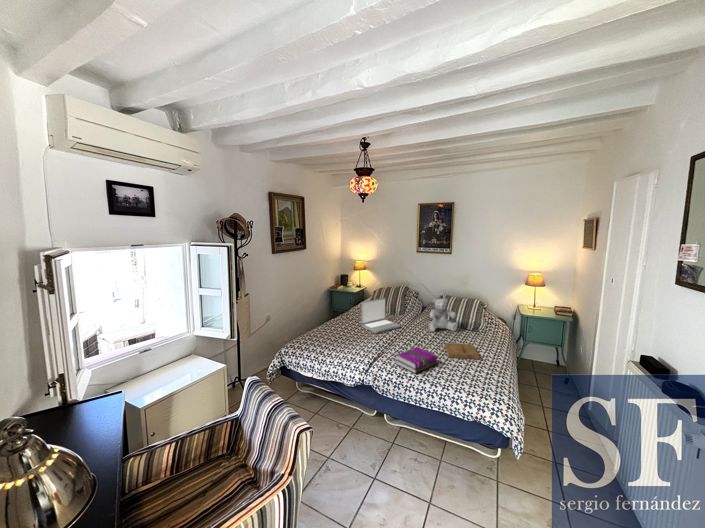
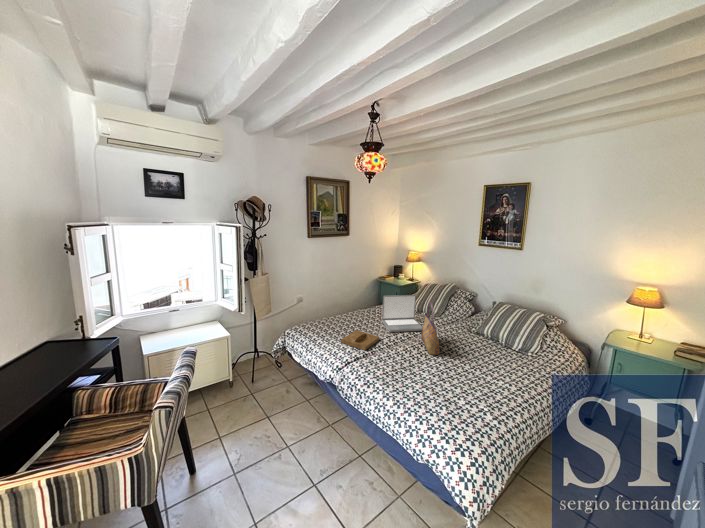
teddy bear: present [429,298,458,331] -> none [455,304,494,349]
tote bag: none [405,301,428,344] -> present [422,303,439,355]
tray: present [445,343,479,359] -> present [341,330,379,350]
notebook: present [396,347,438,373] -> none [377,357,426,386]

